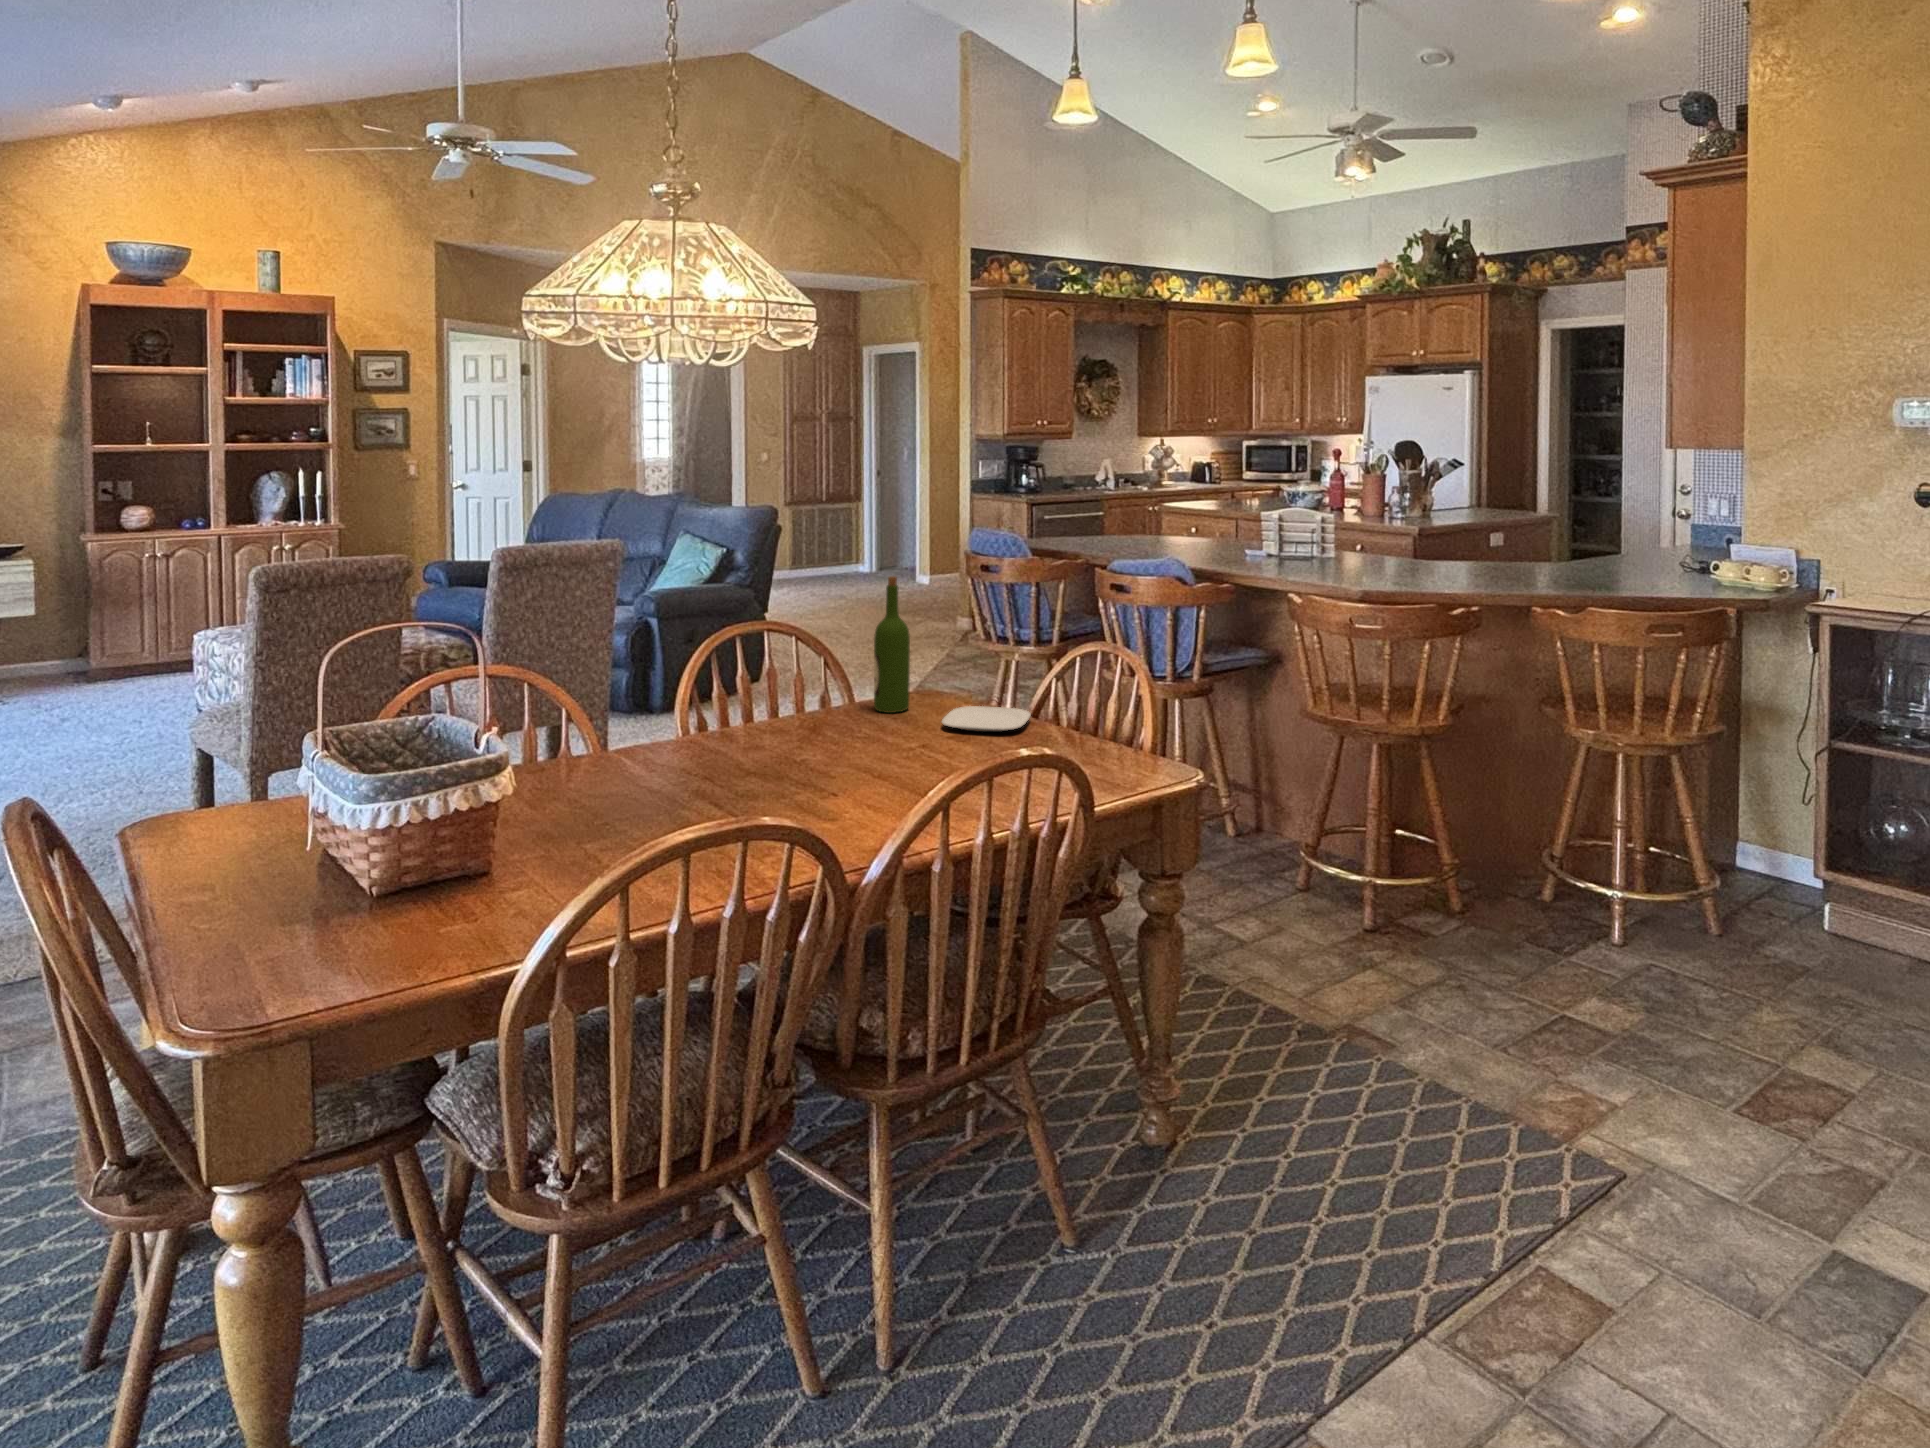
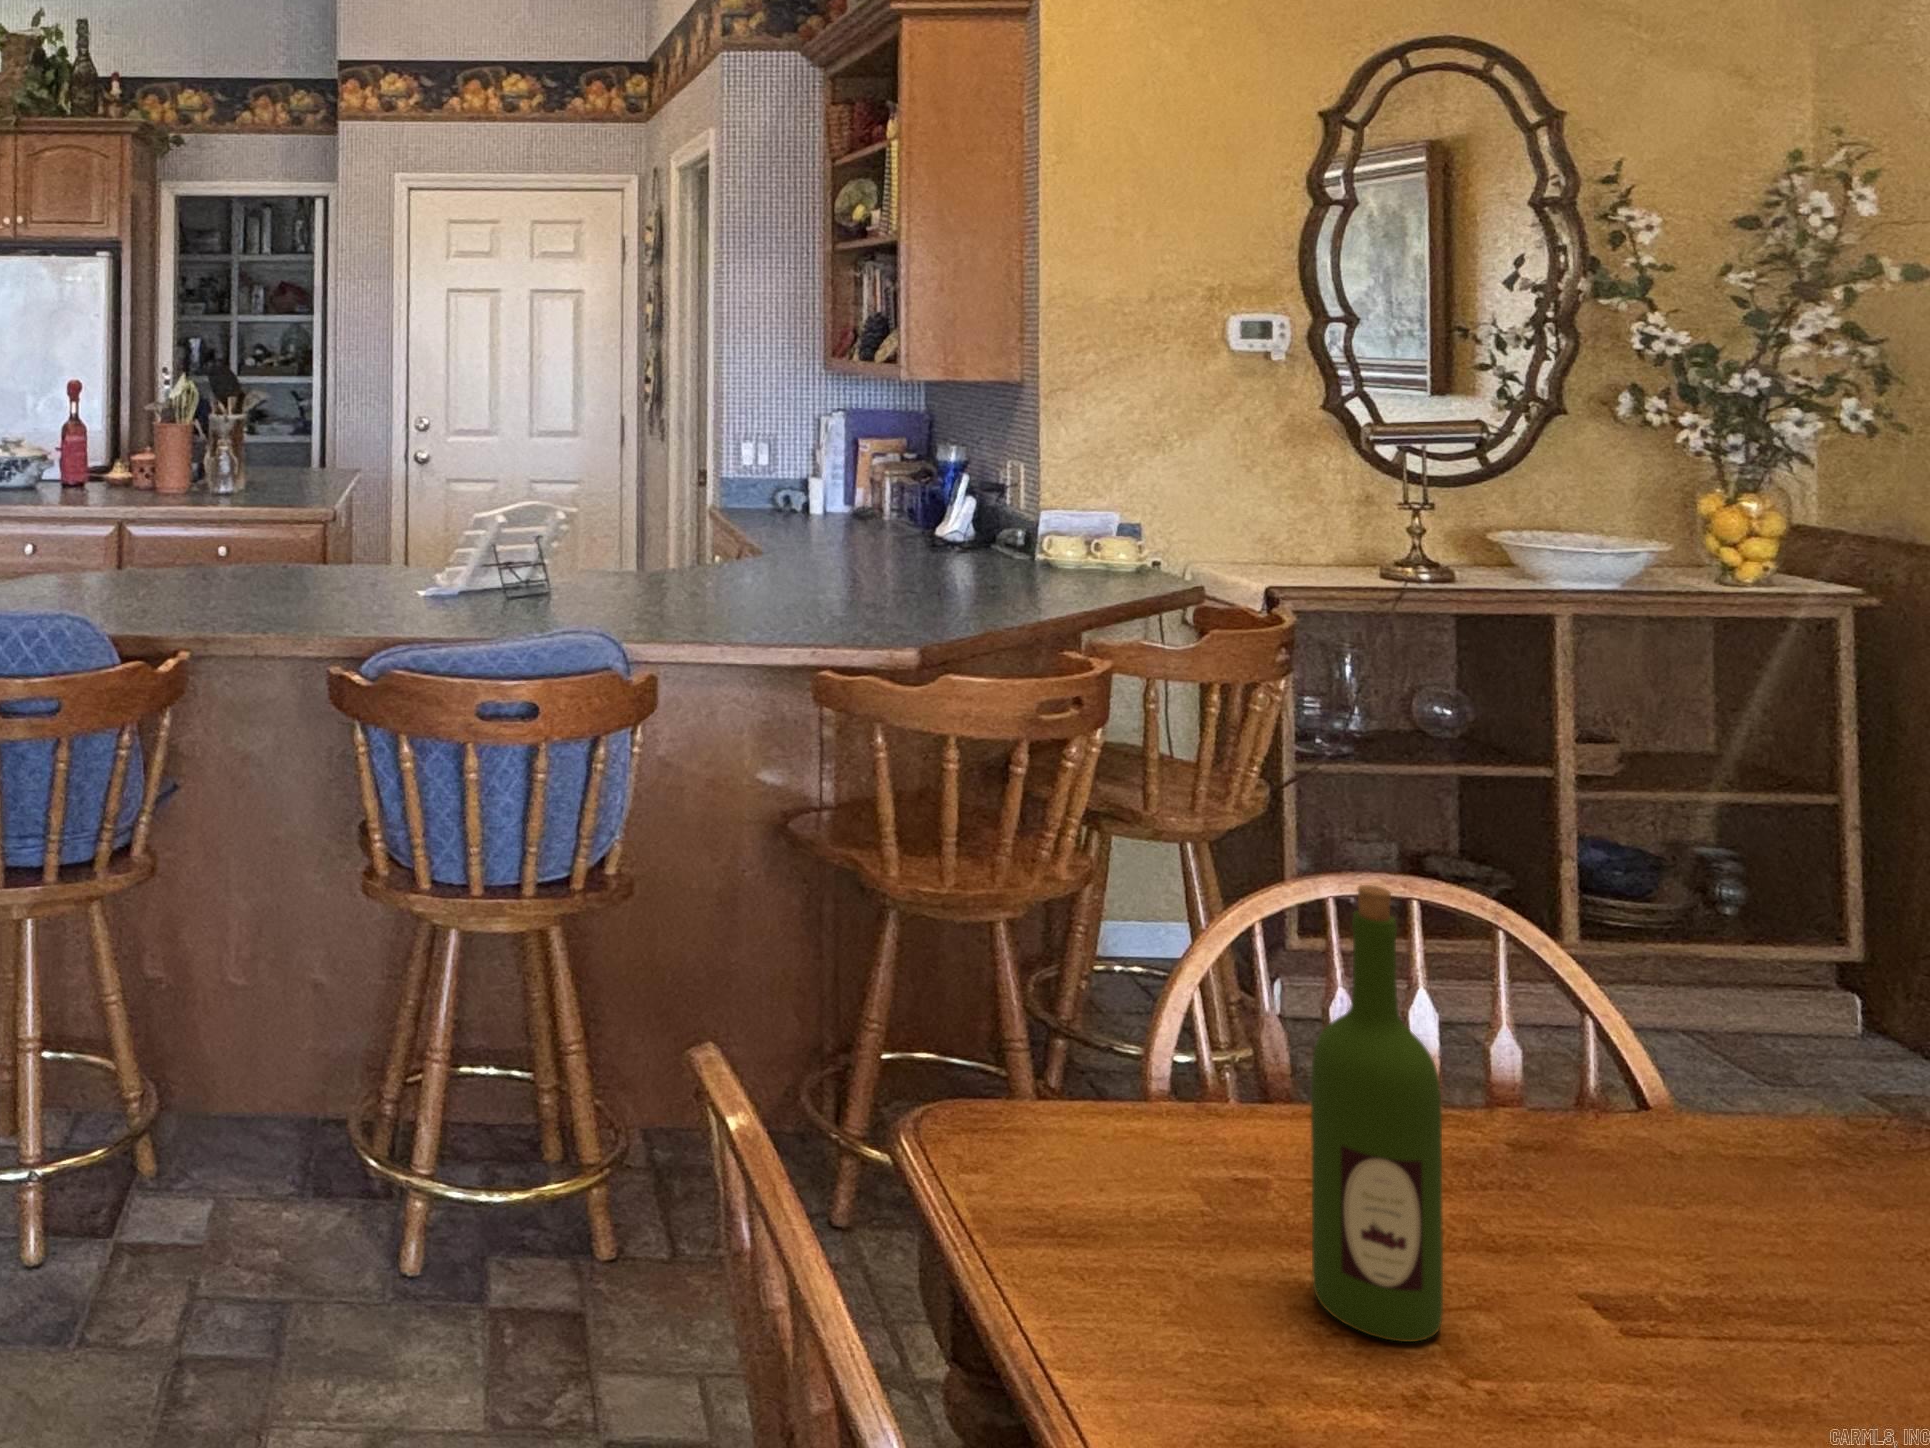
plate: present [942,706,1031,732] -> none [1457,1152,1771,1310]

